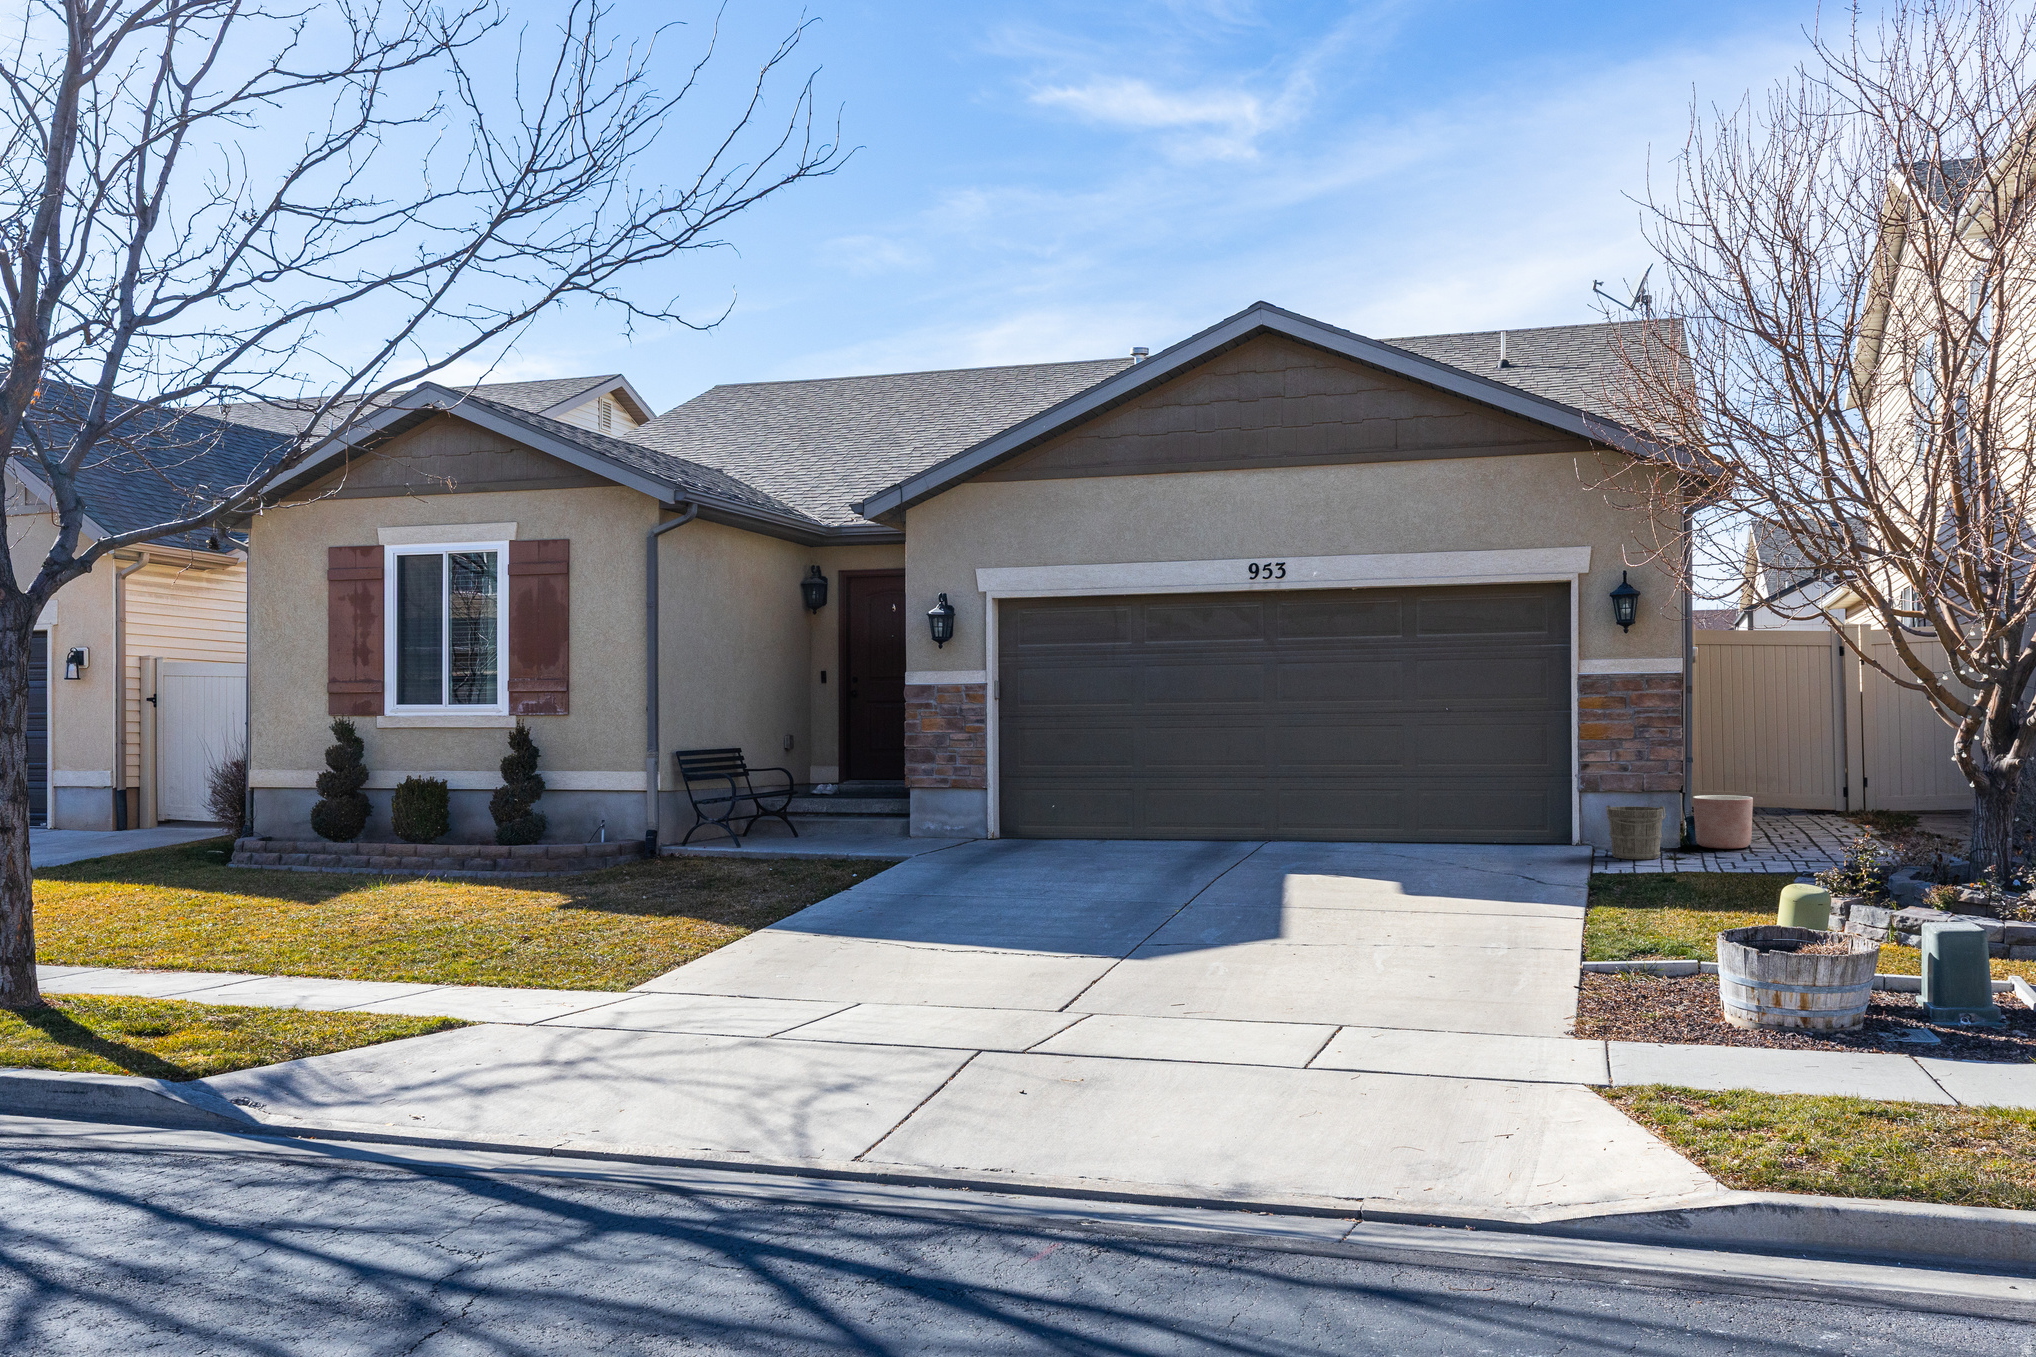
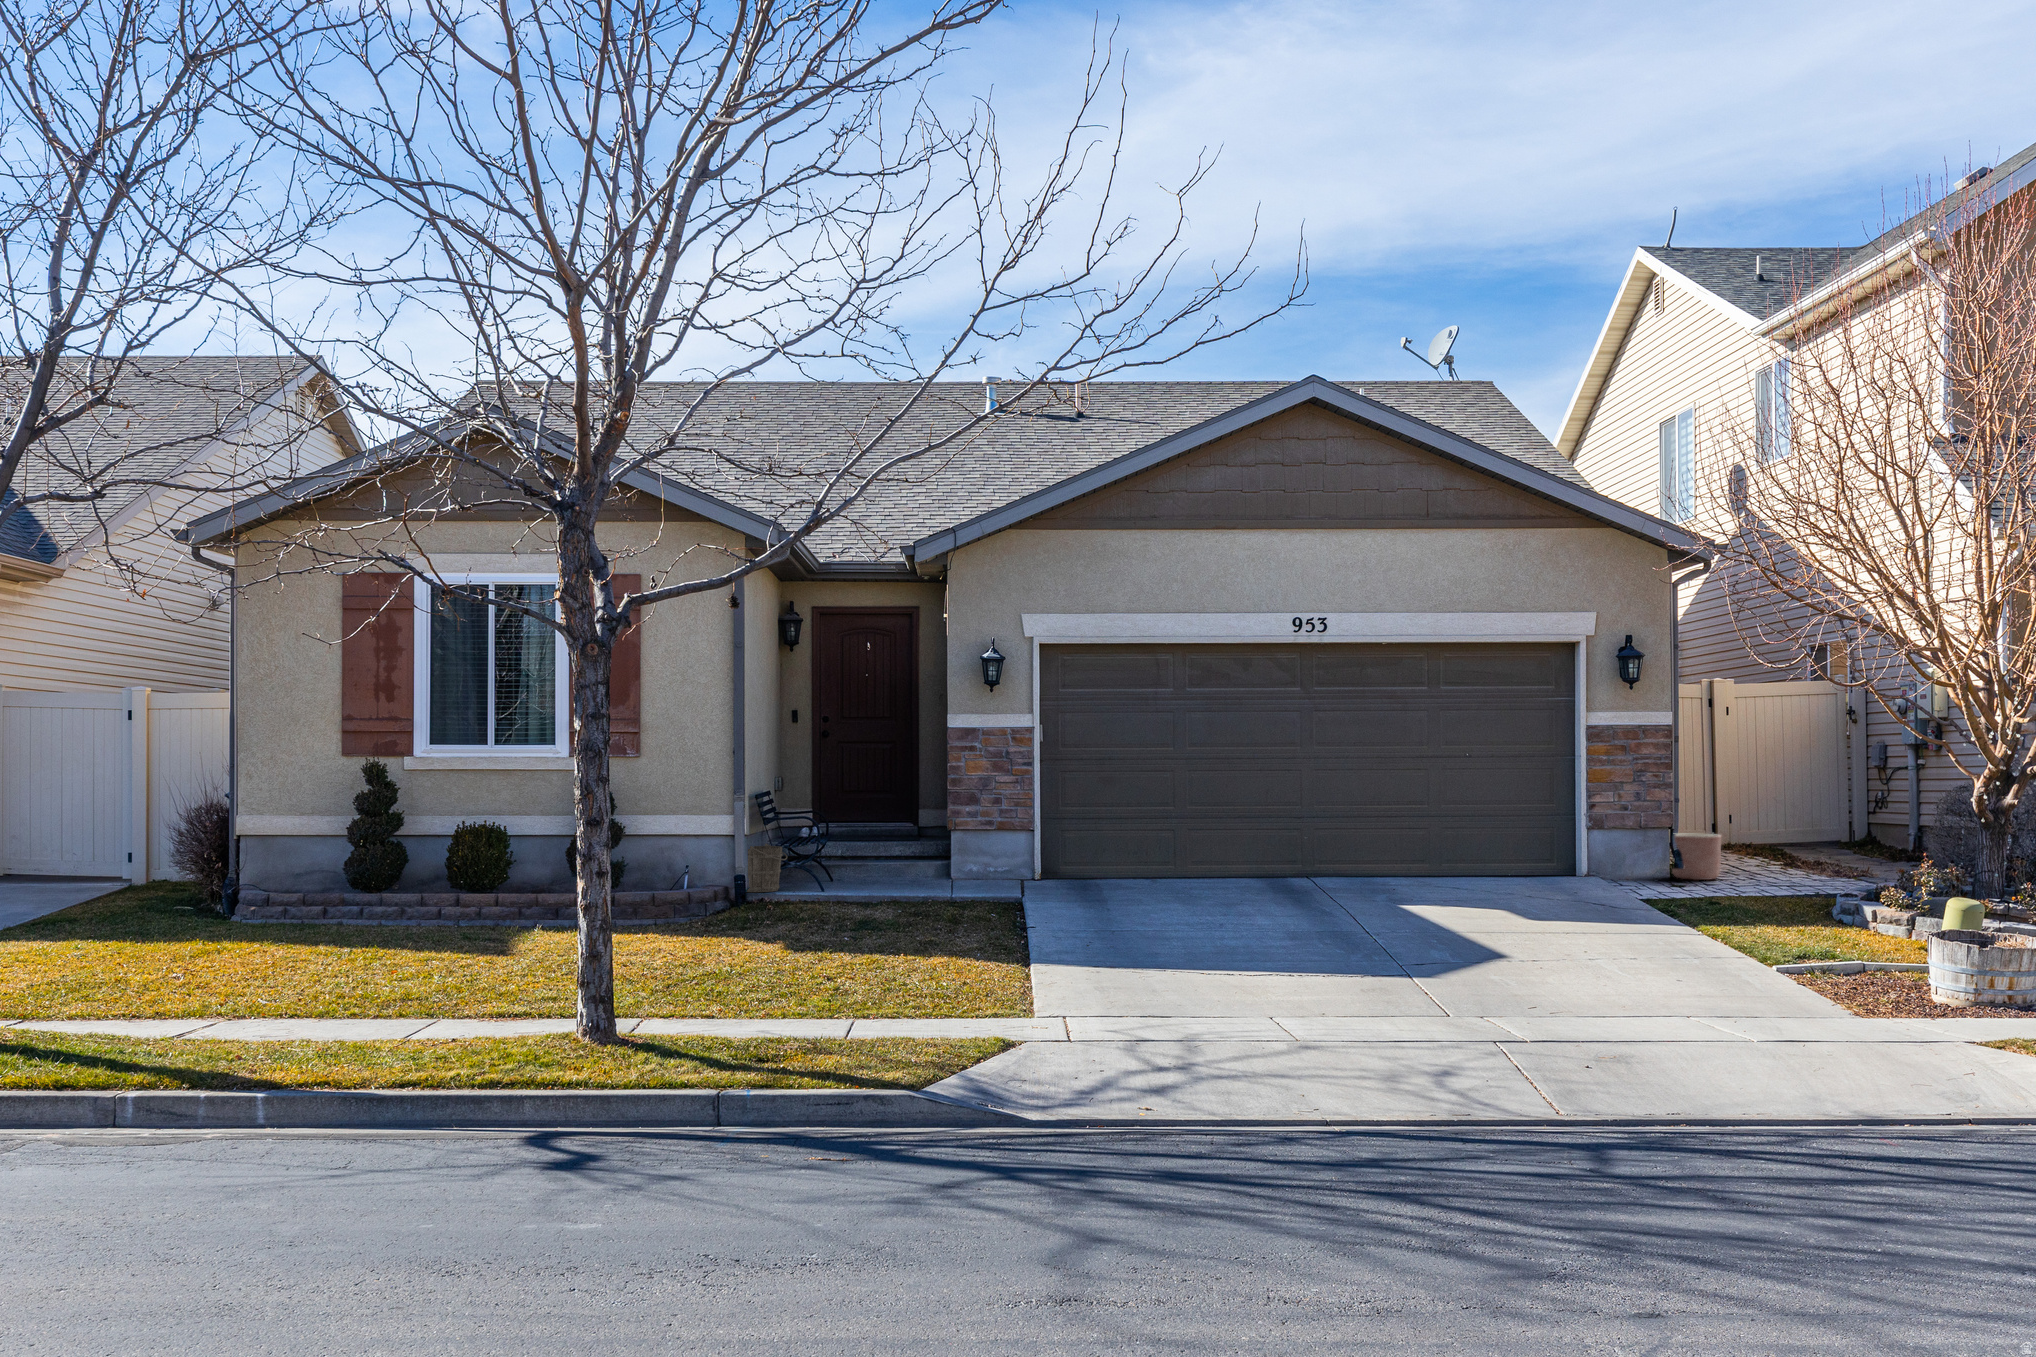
bucket: present [1606,805,1666,859] -> present [747,844,787,892]

